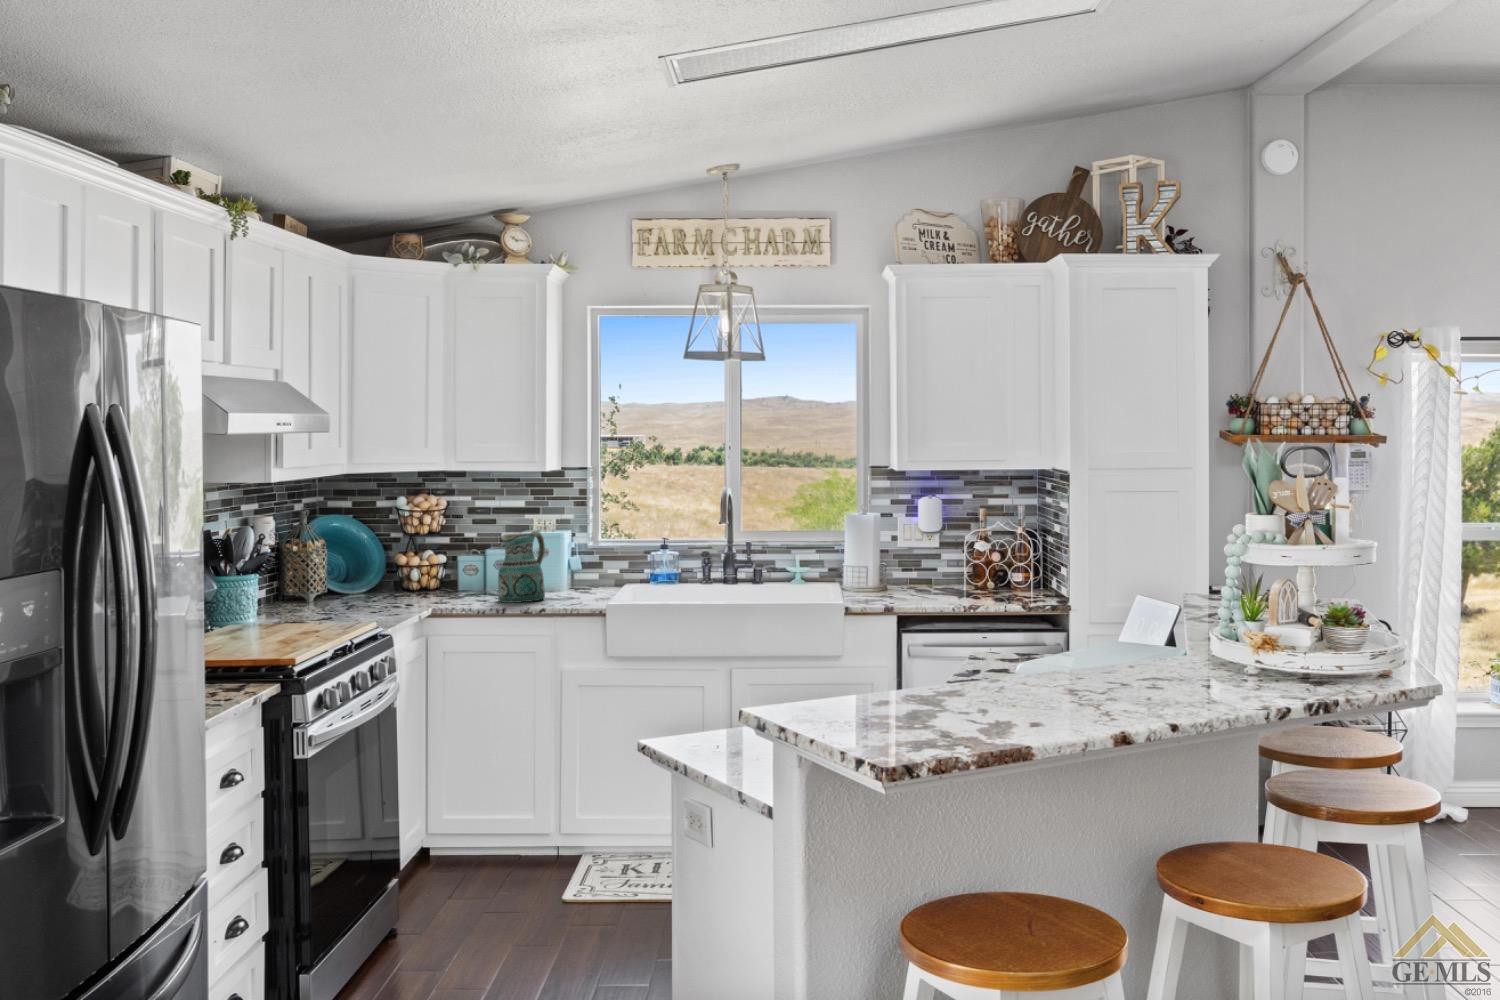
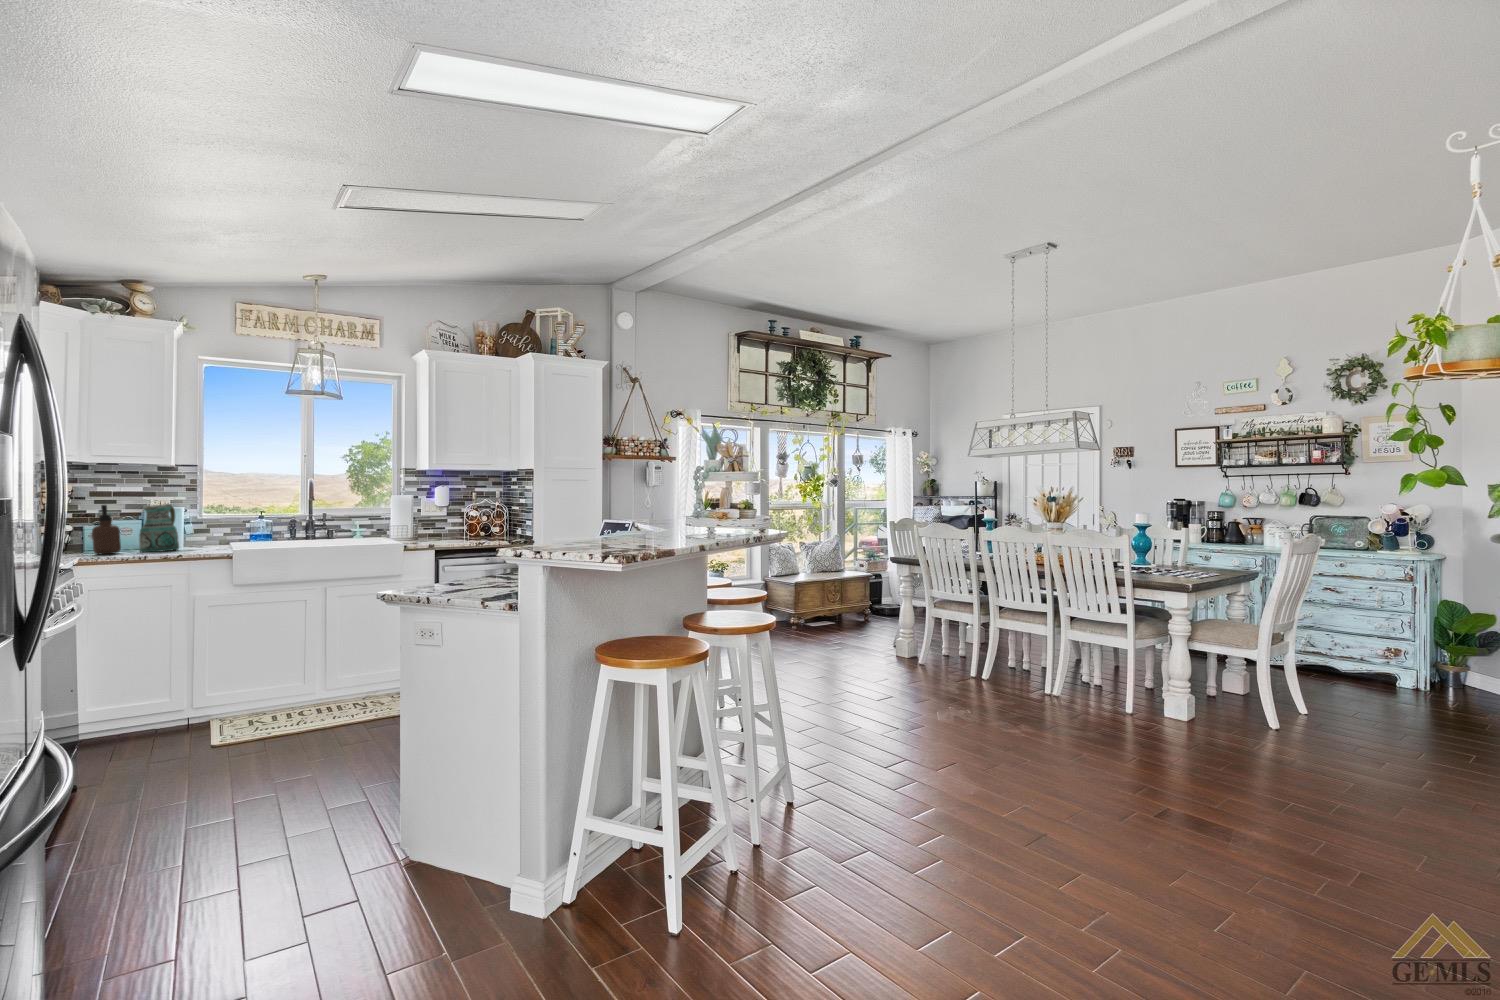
soap dispenser: none [440,535,473,605] -> present [92,505,121,554]

